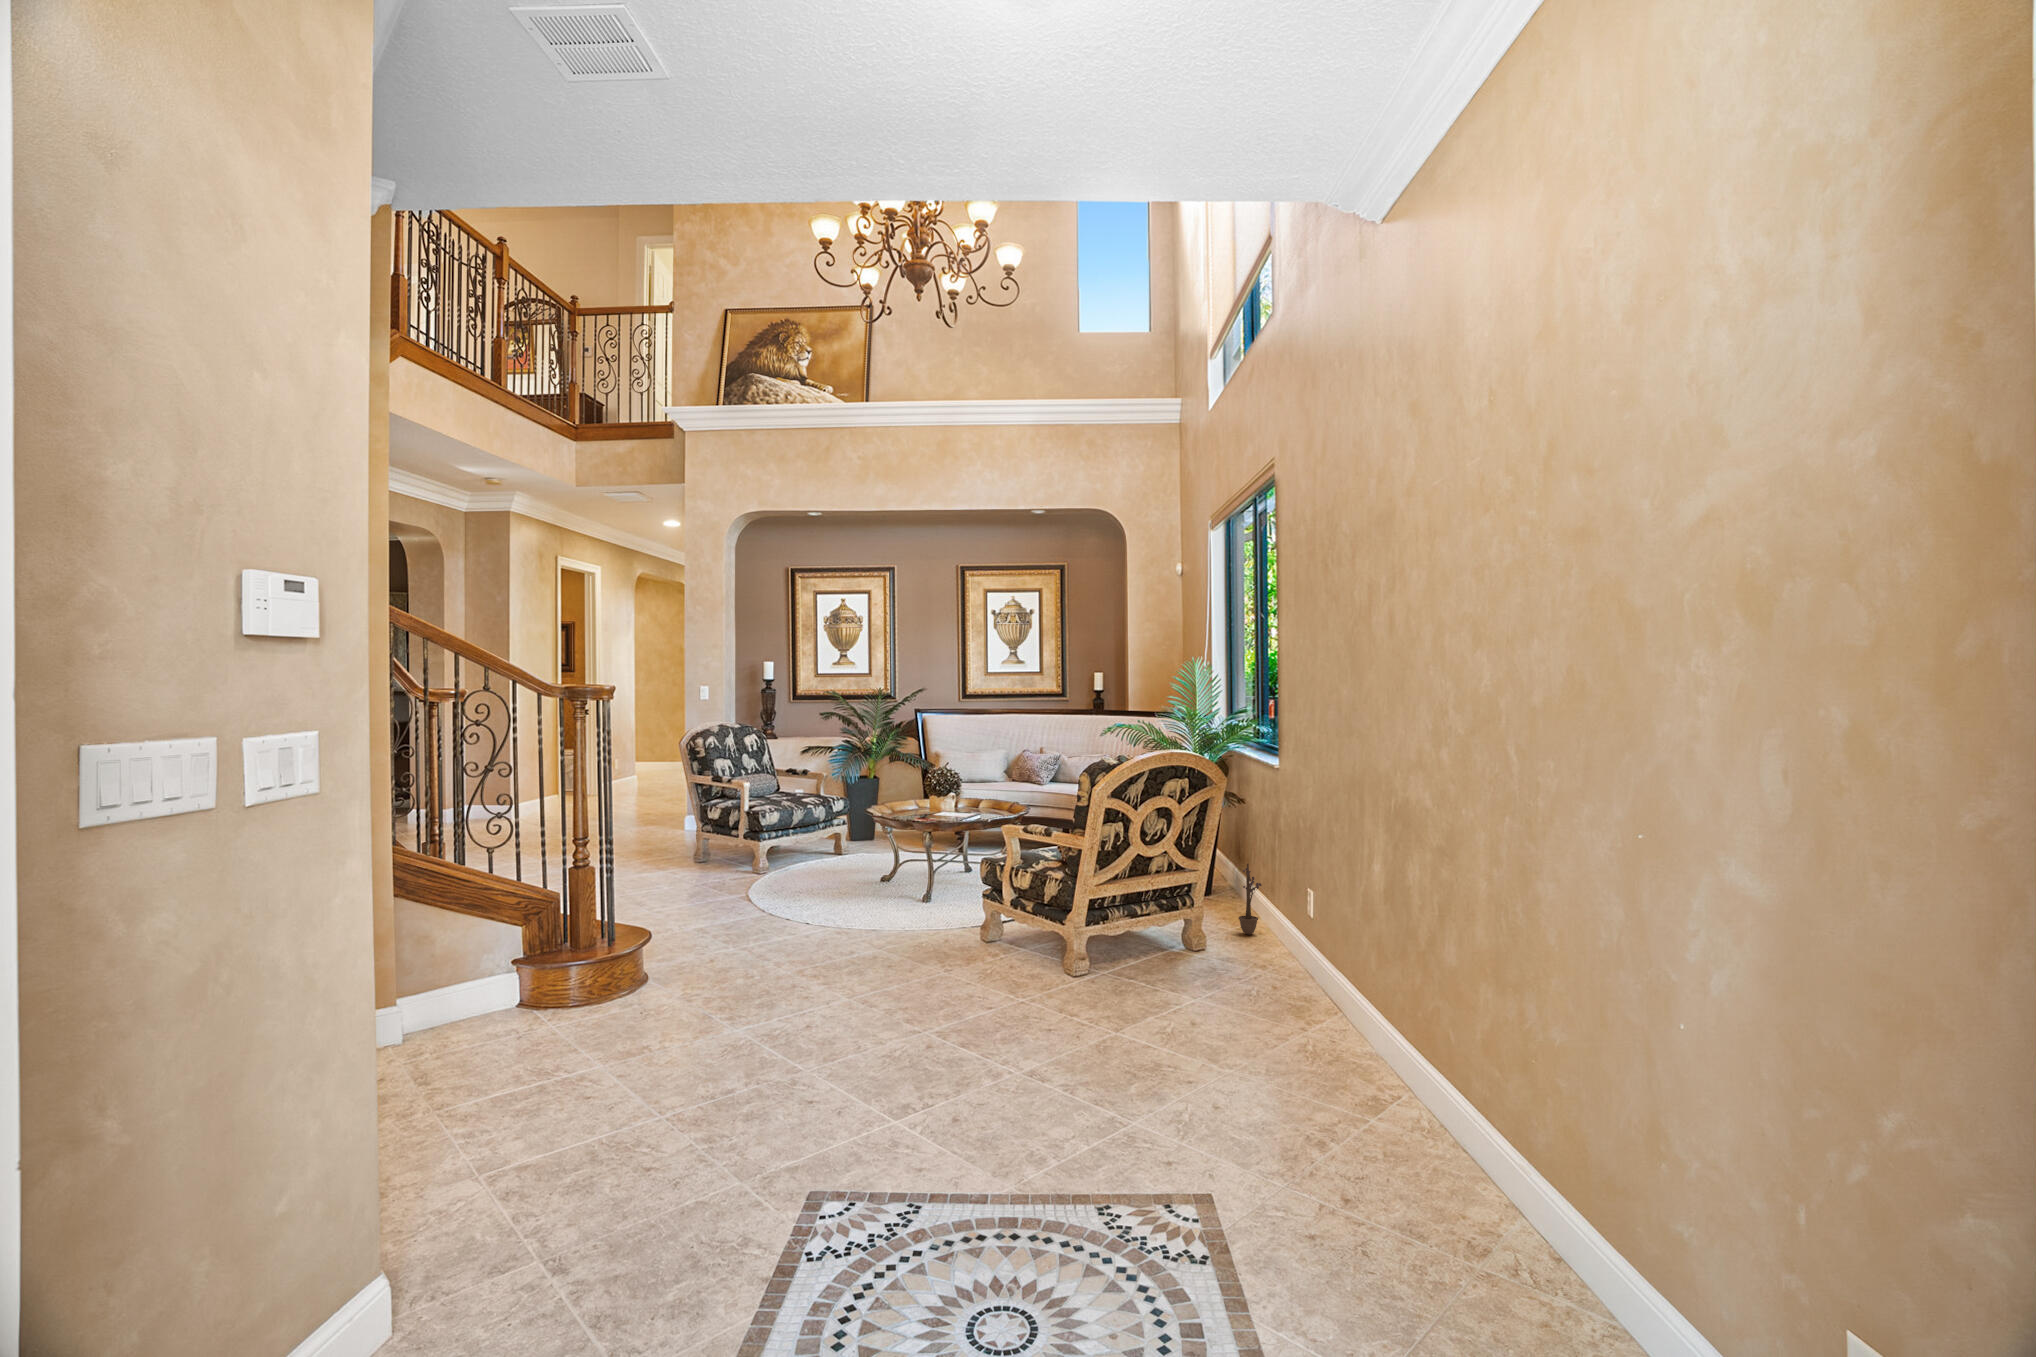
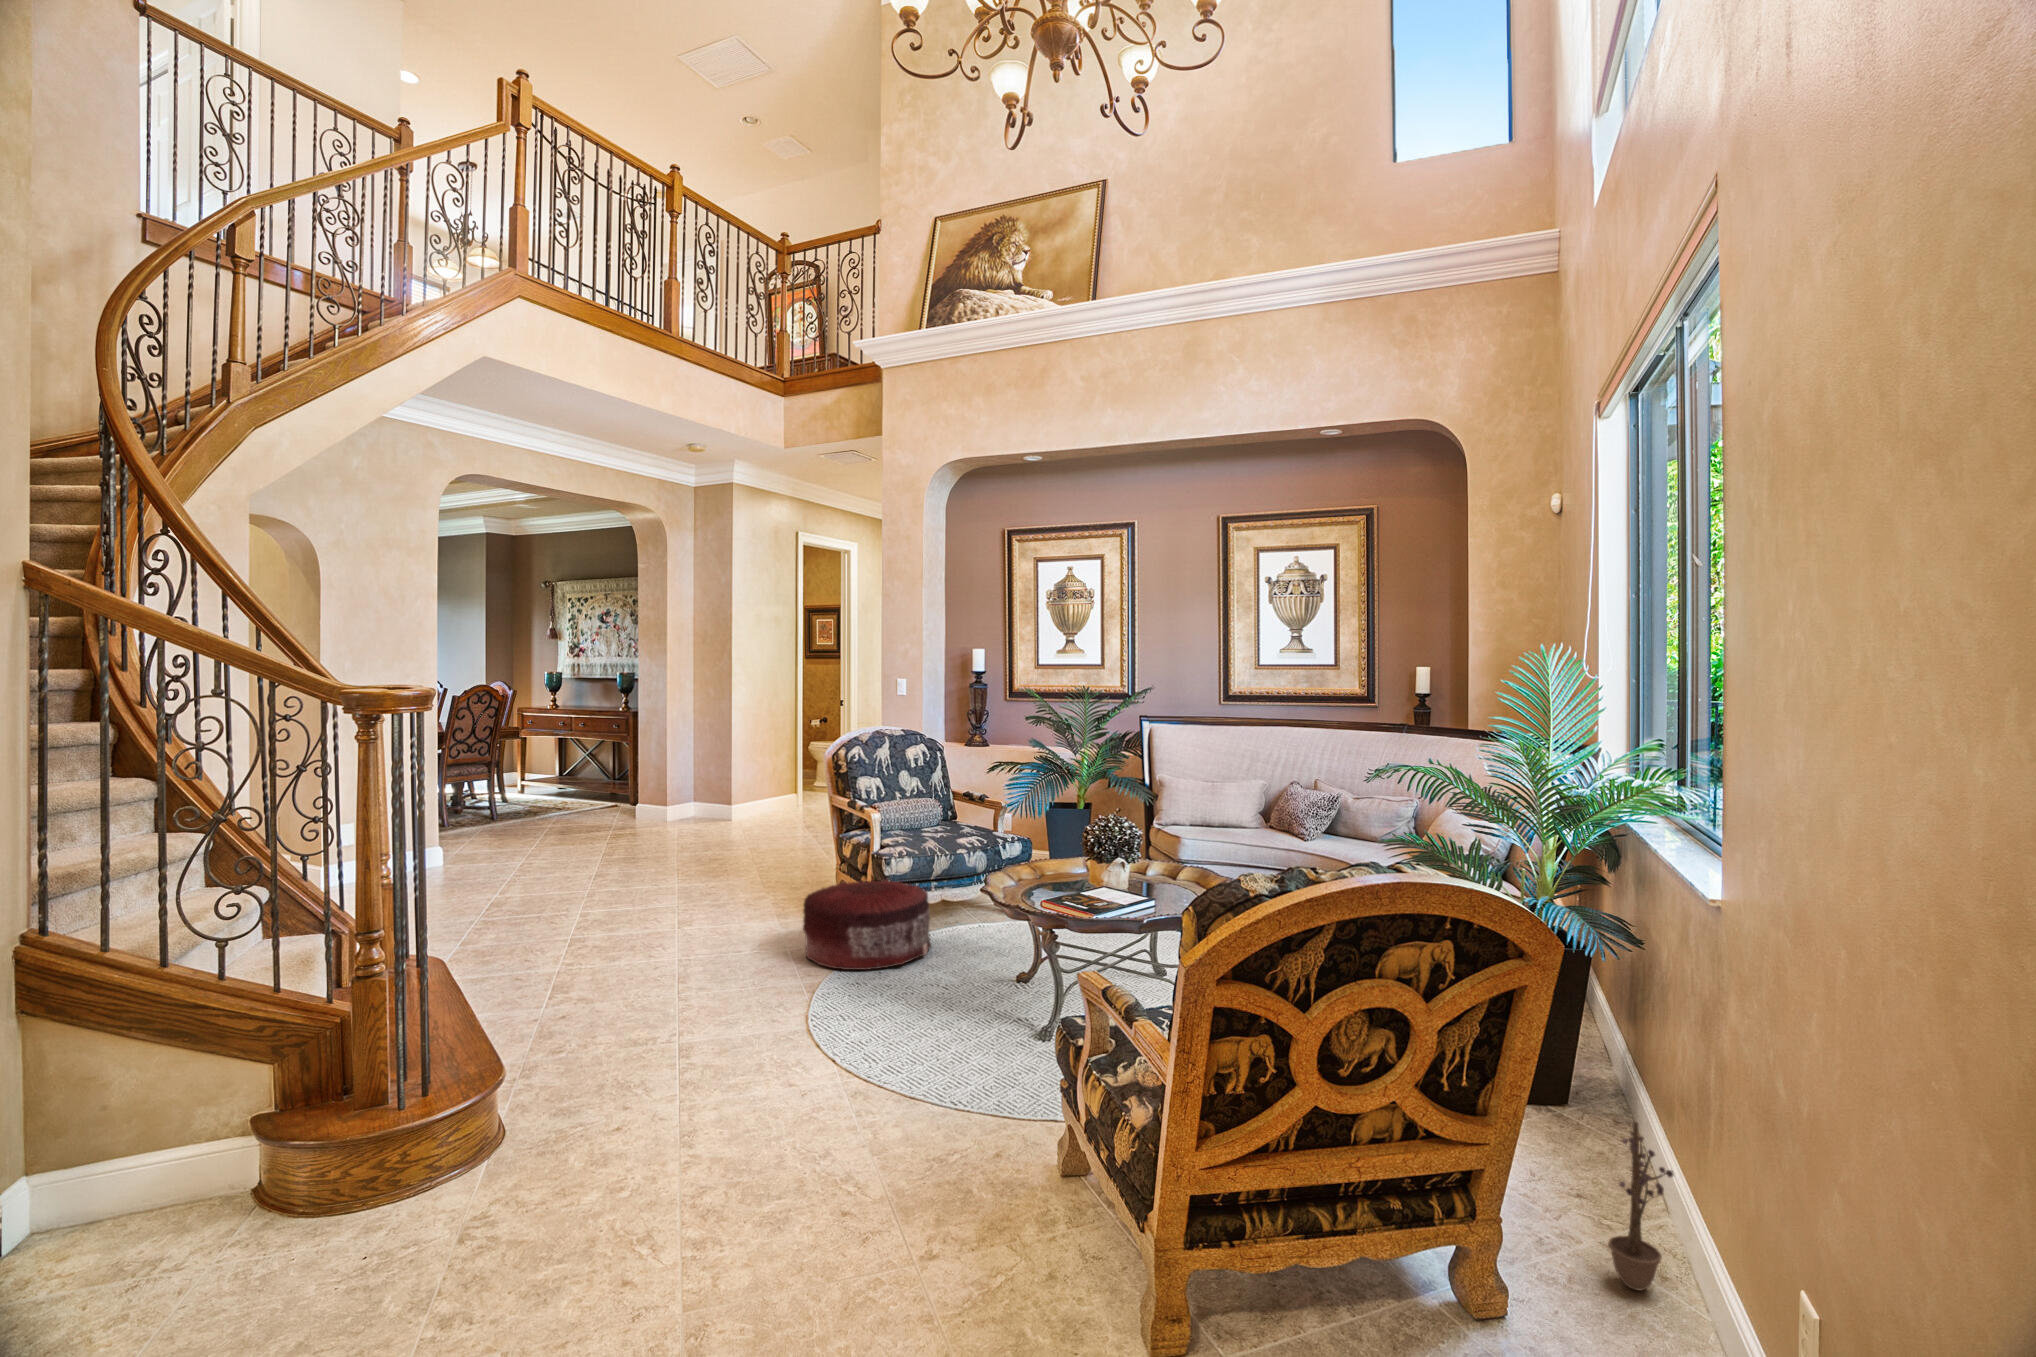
pouf: none [718,831,810,889] -> present [803,880,931,970]

